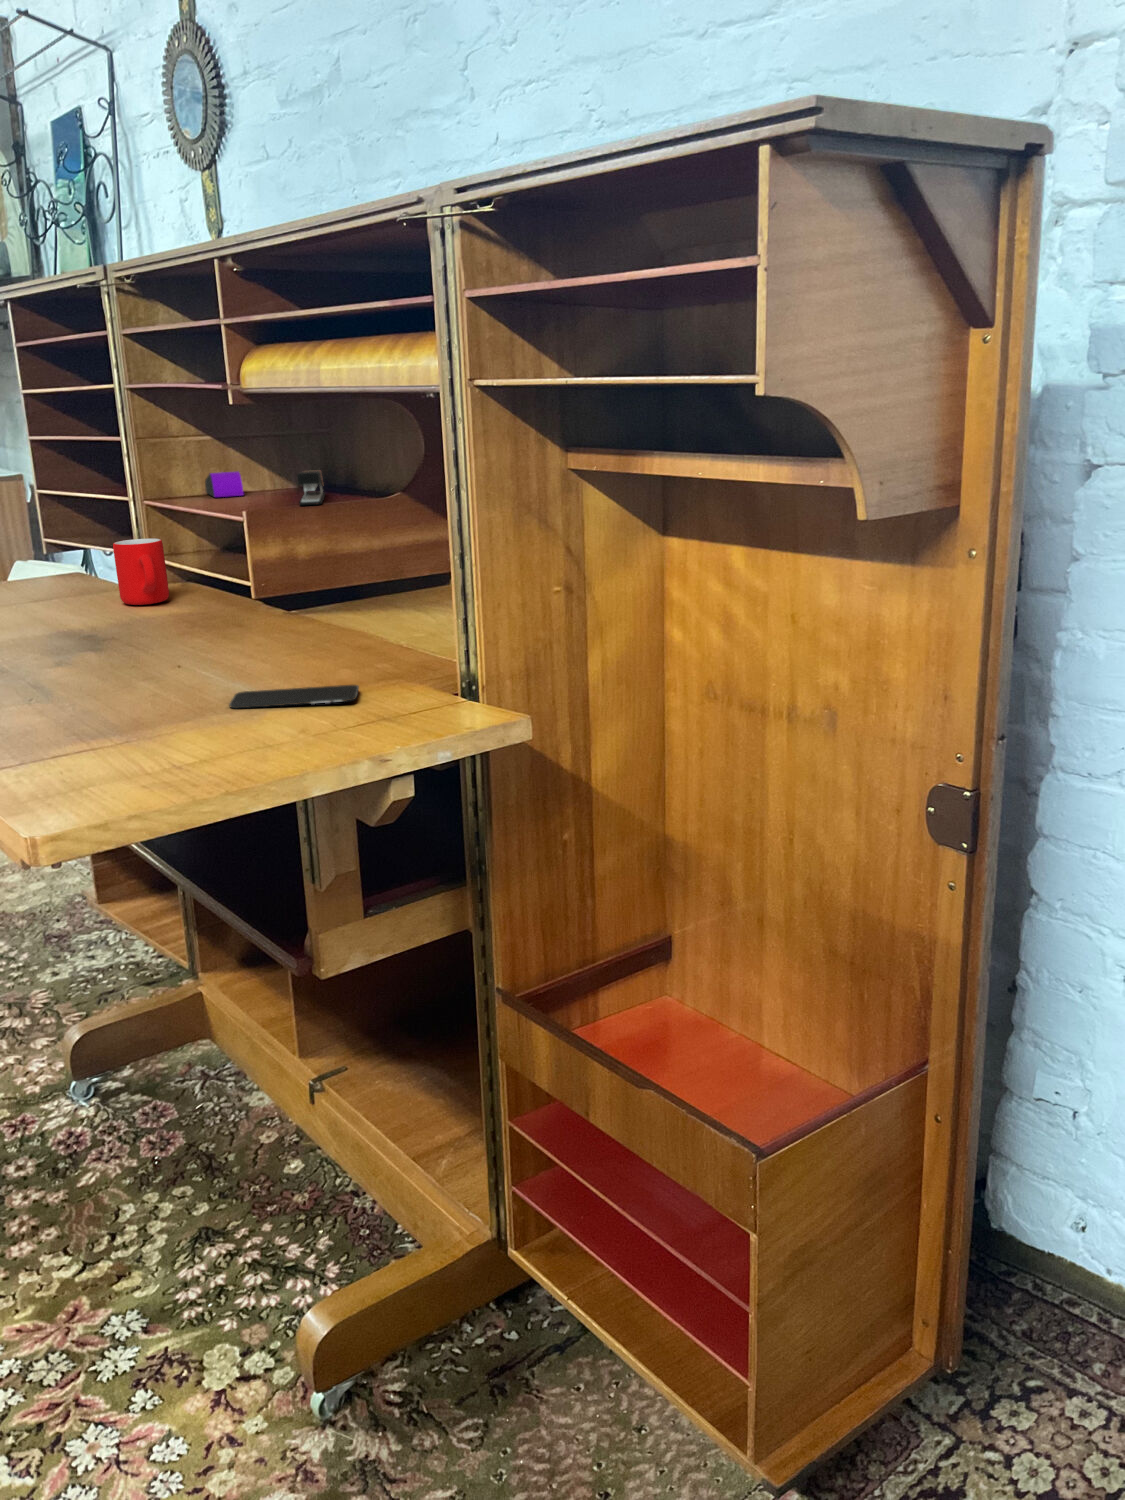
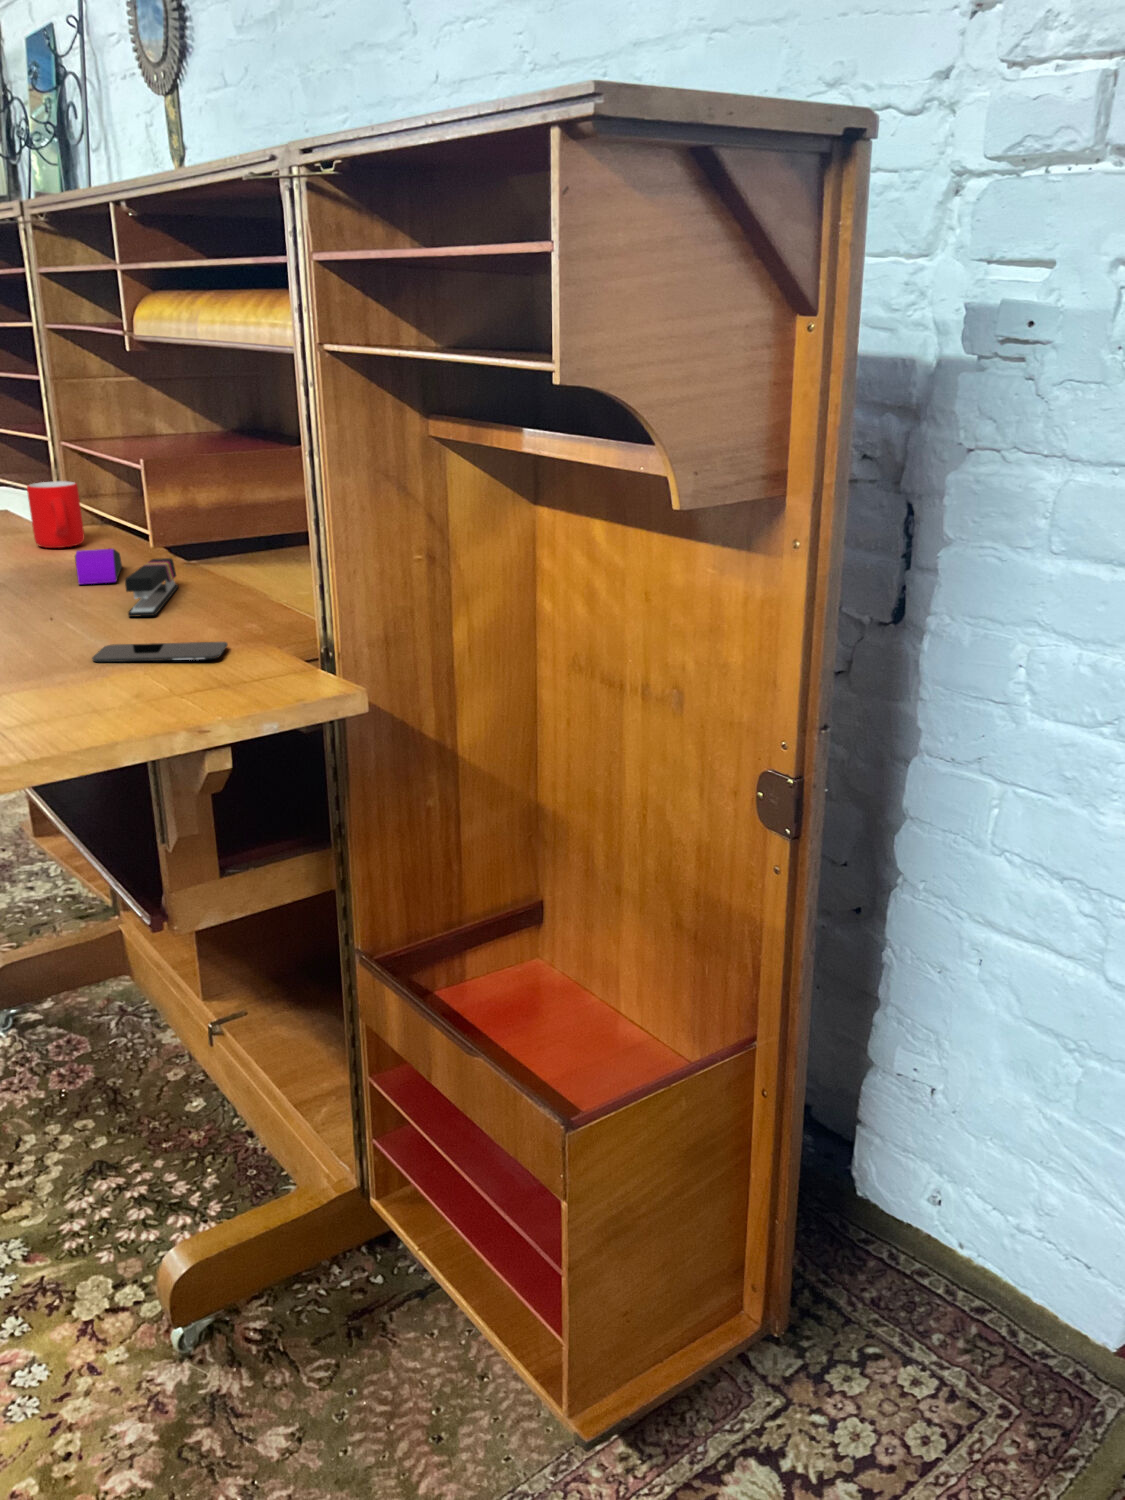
stapler: present [297,470,325,505] -> present [125,558,178,617]
computer mouse: present [205,472,244,497] -> present [75,549,122,584]

